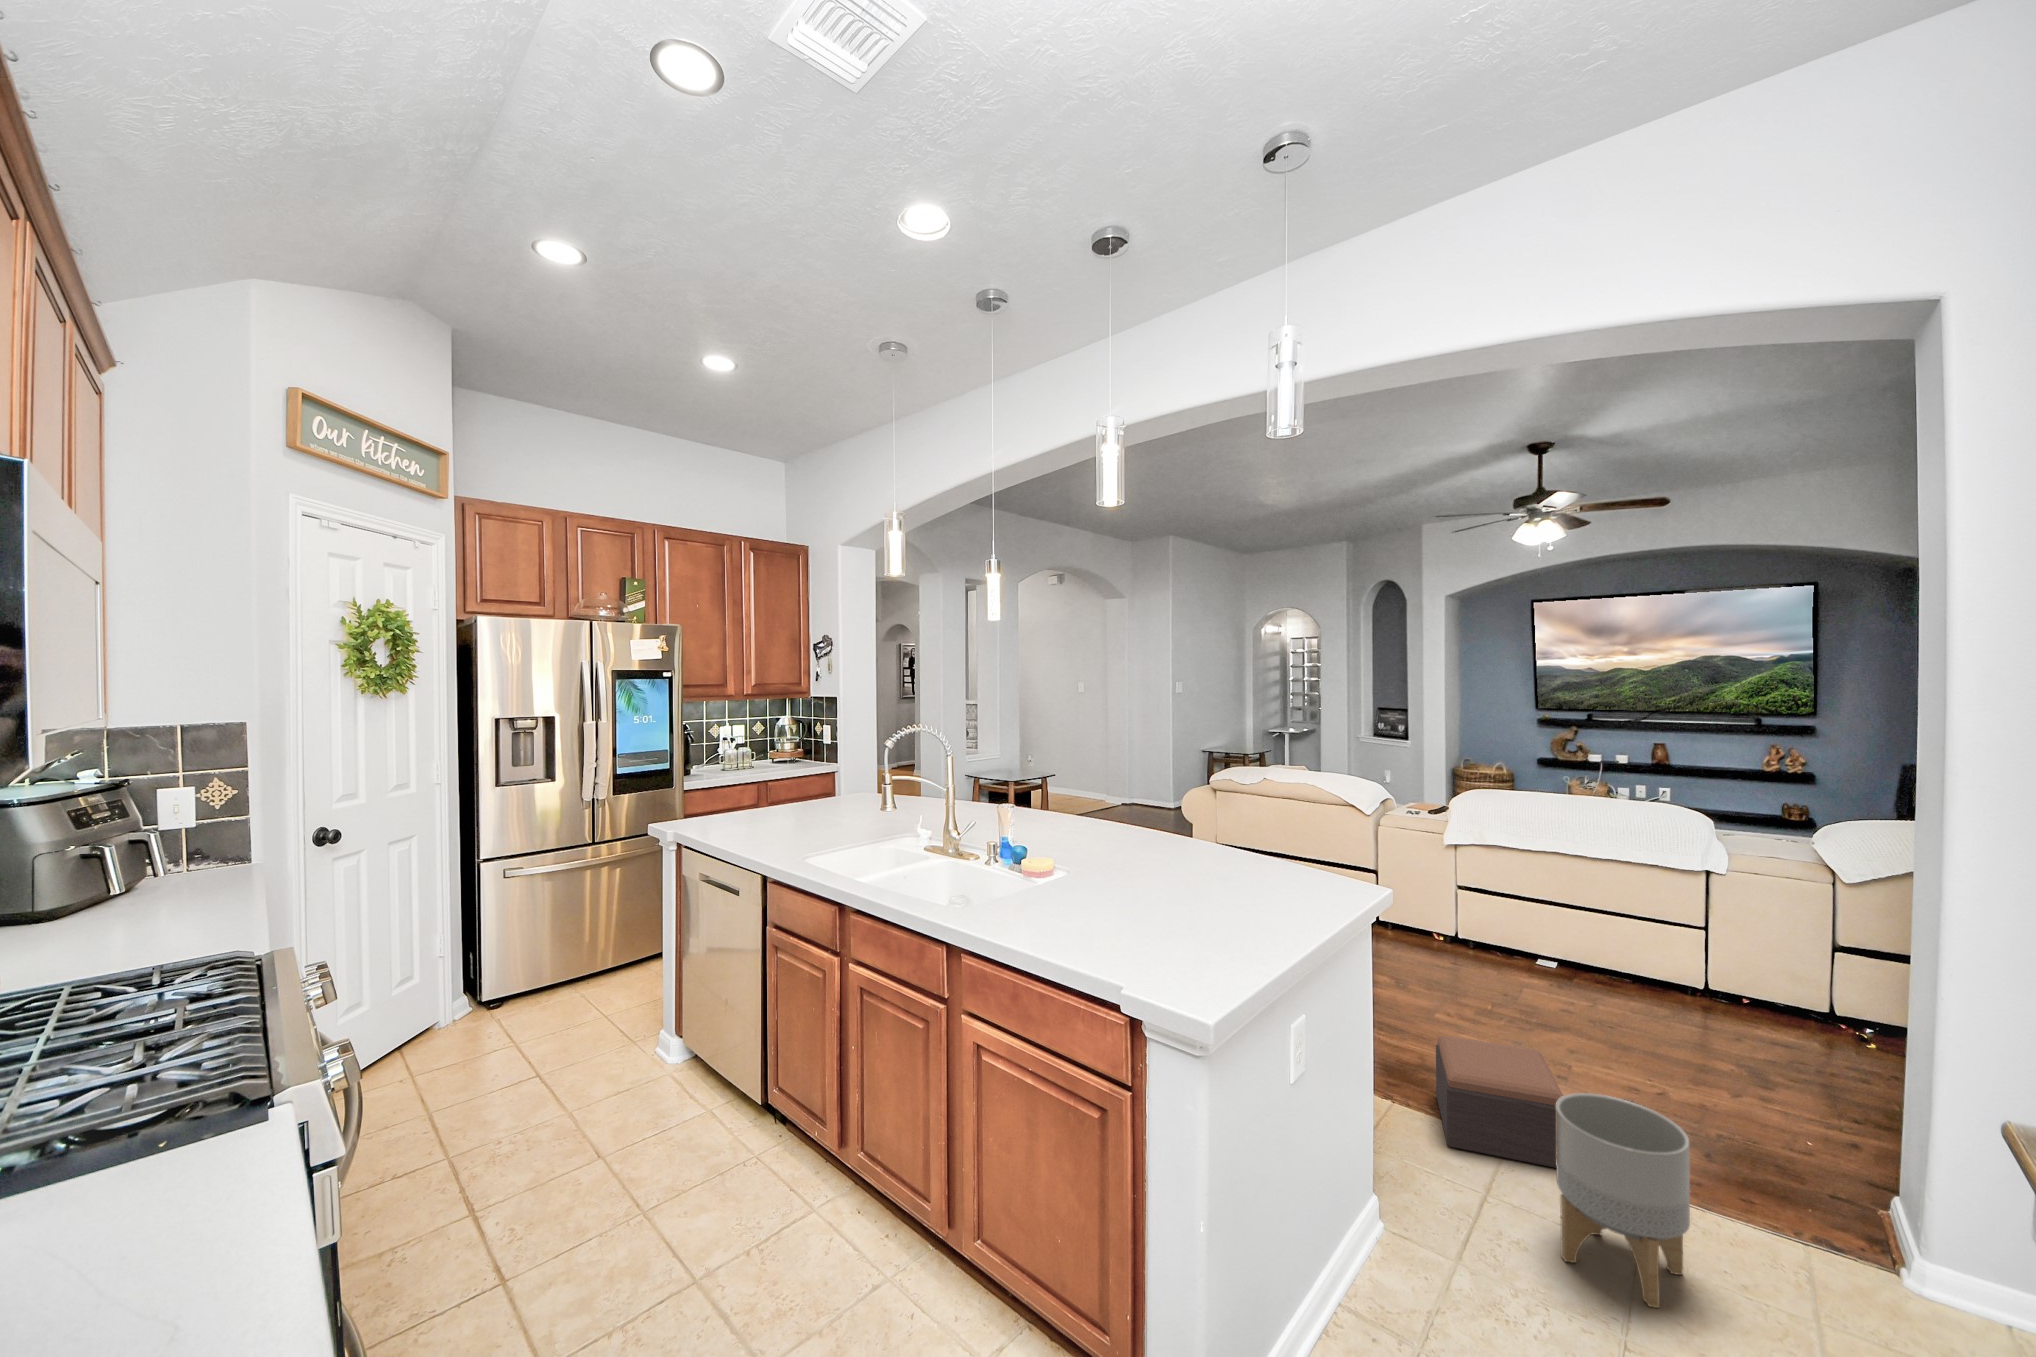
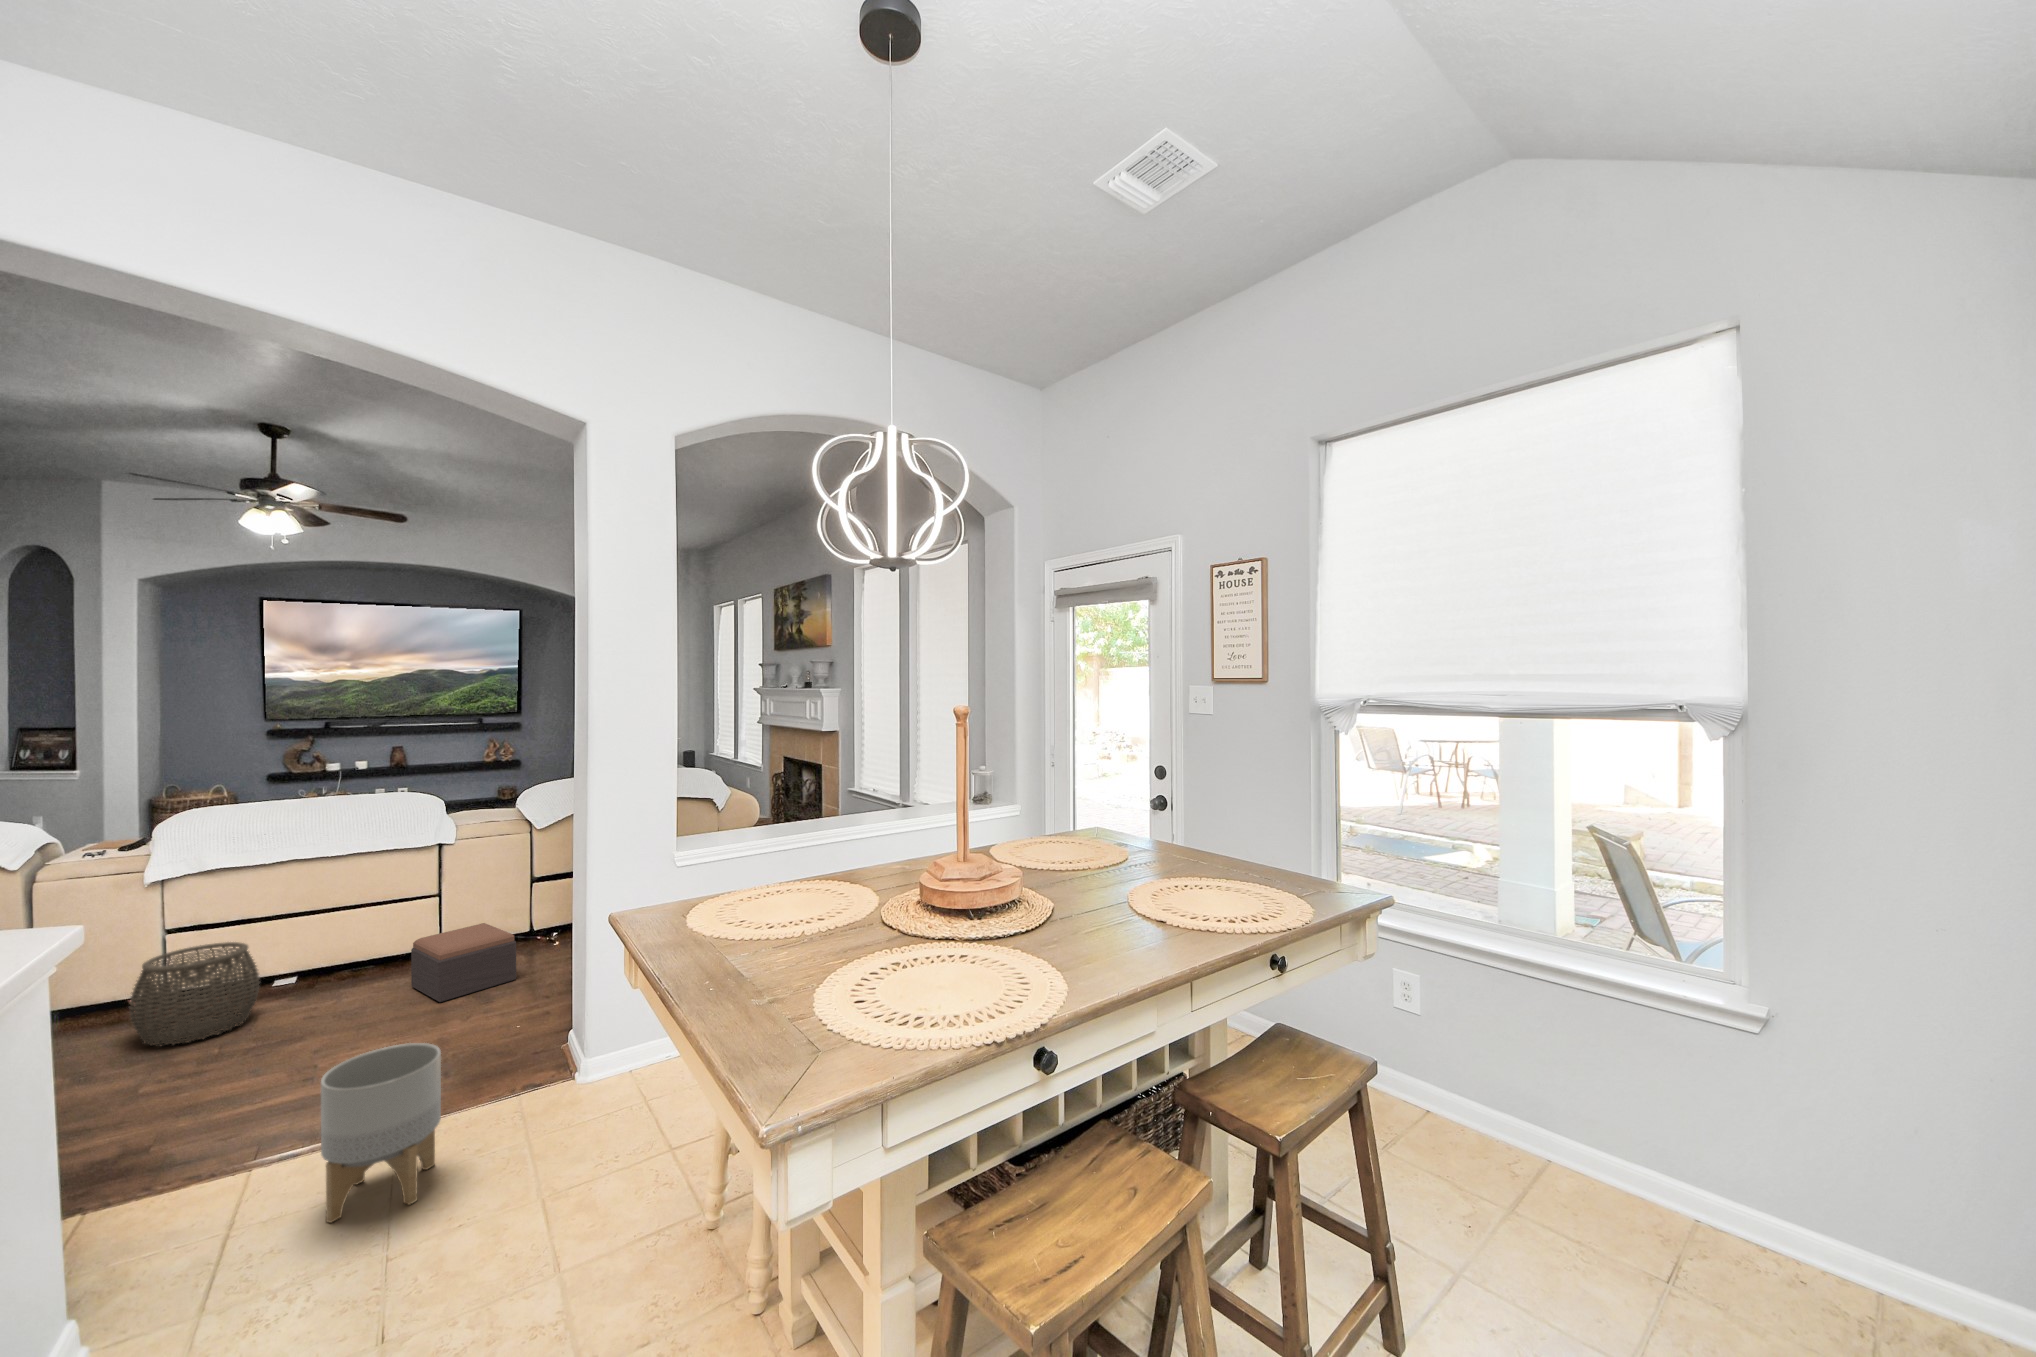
woven basket: none [1431,906,1522,993] -> present [129,942,260,1046]
footstool: present [1436,1036,1563,1168] -> present [411,923,516,1002]

